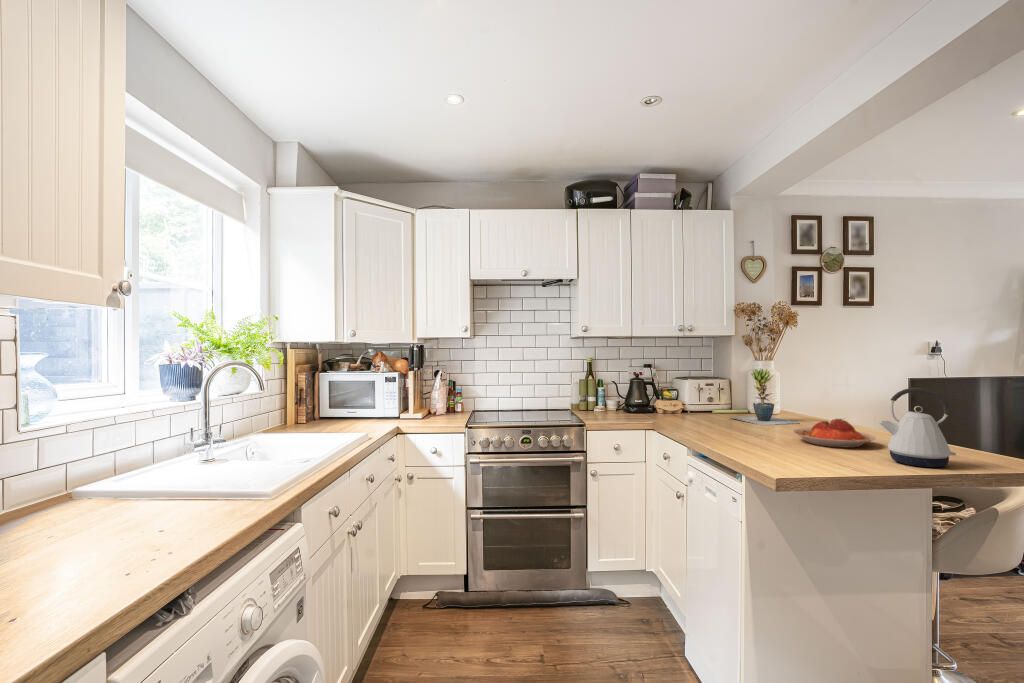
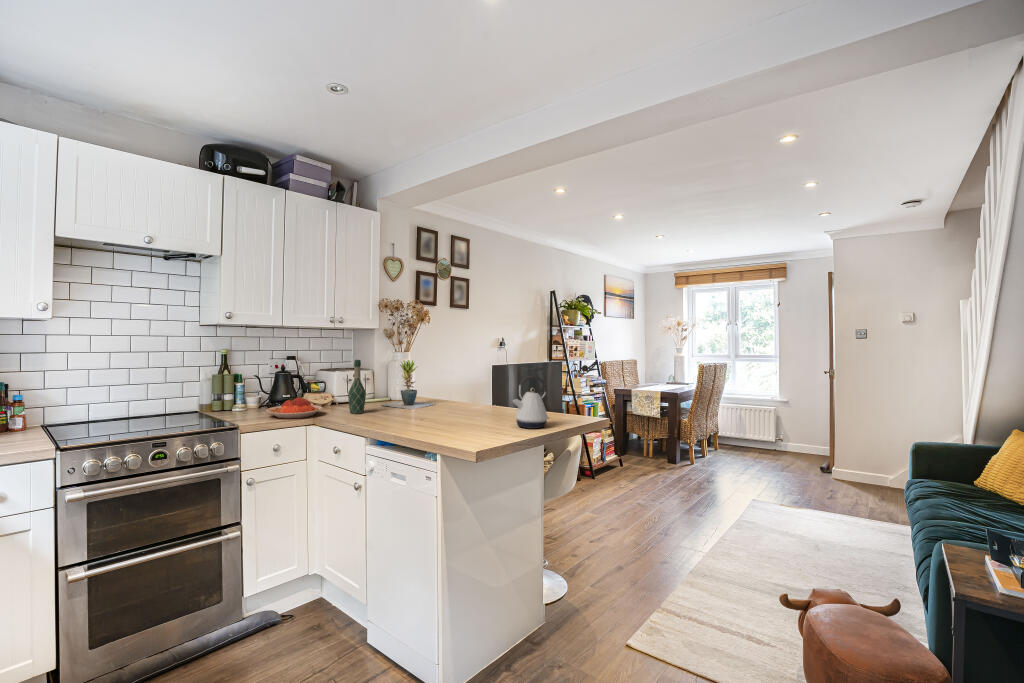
wine bottle: none [686,367,705,423] -> present [348,360,366,414]
plate: present [793,419,875,448] -> present [266,397,322,418]

